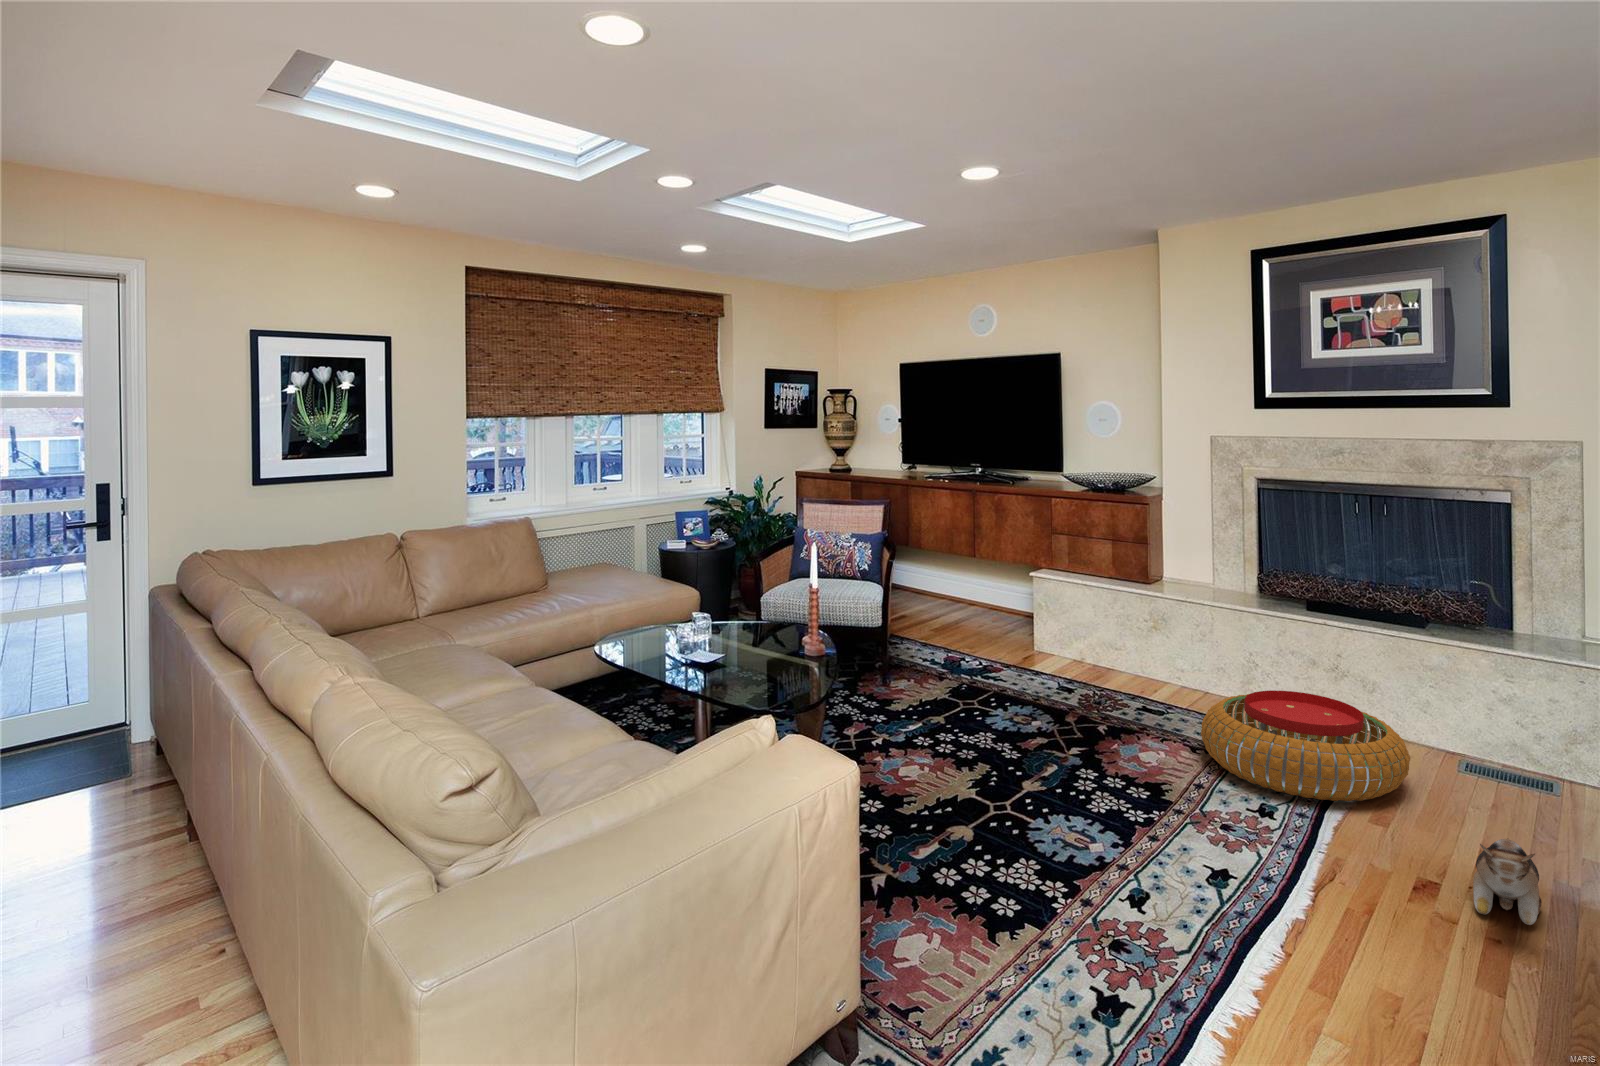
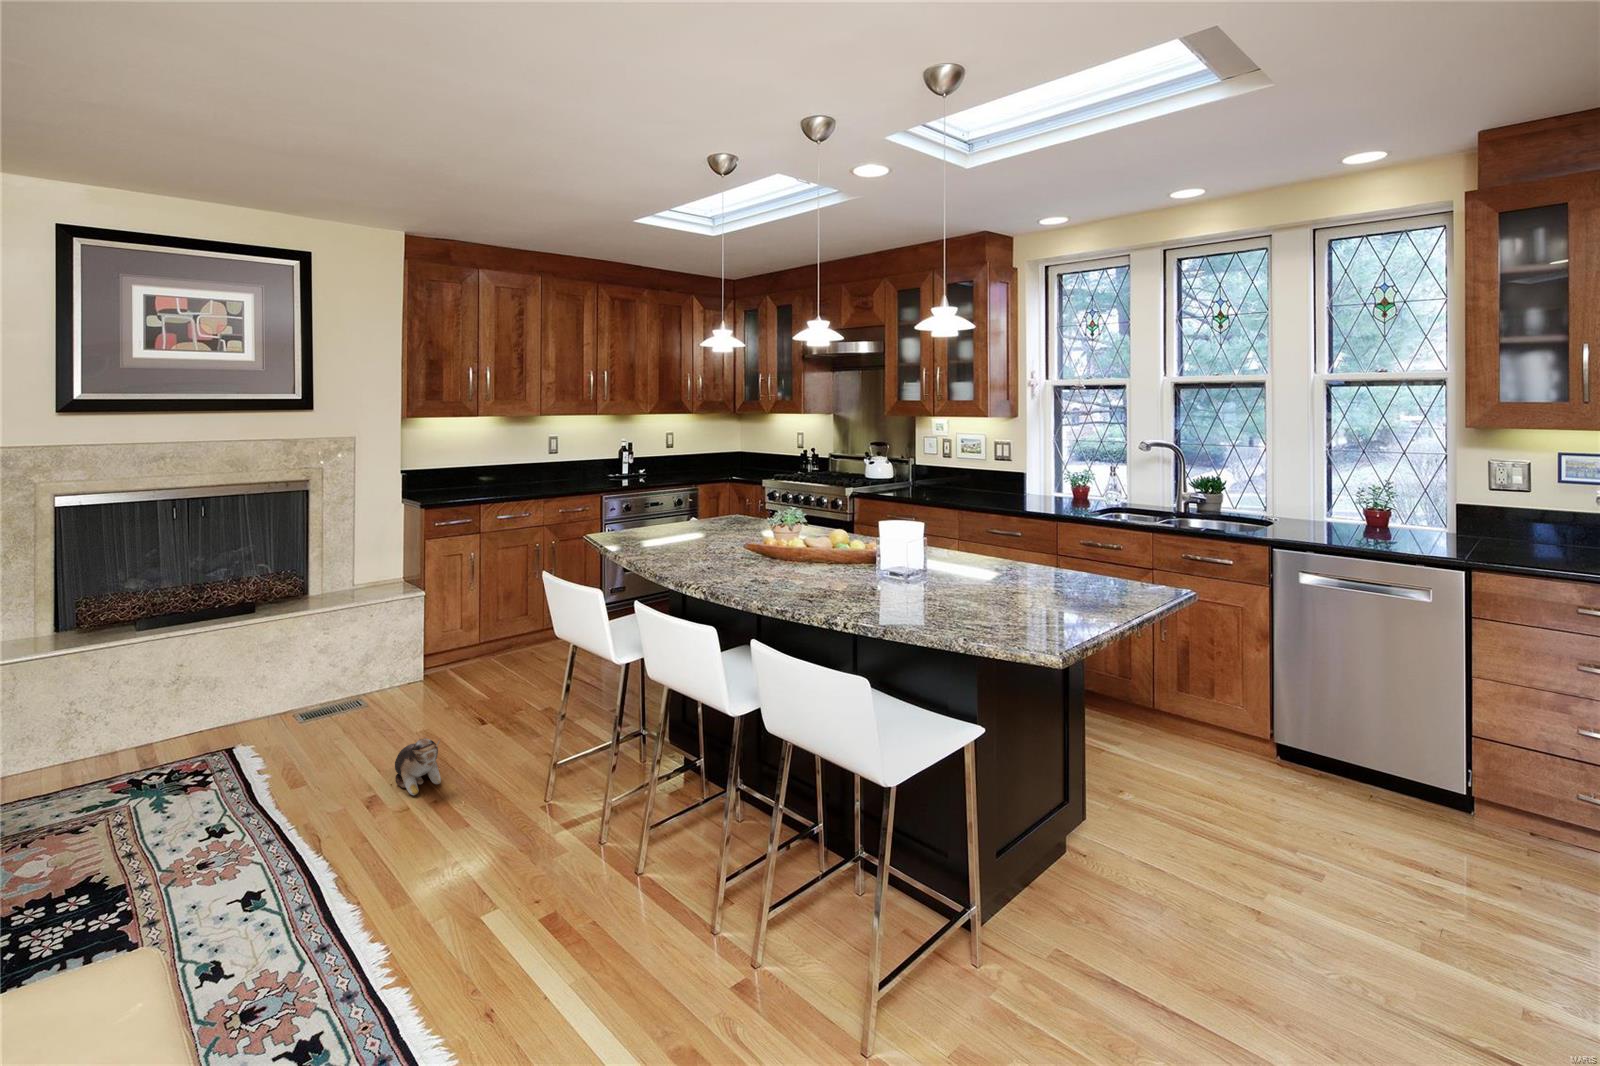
pouf: present [1201,690,1410,801] -> none [72,711,295,826]

